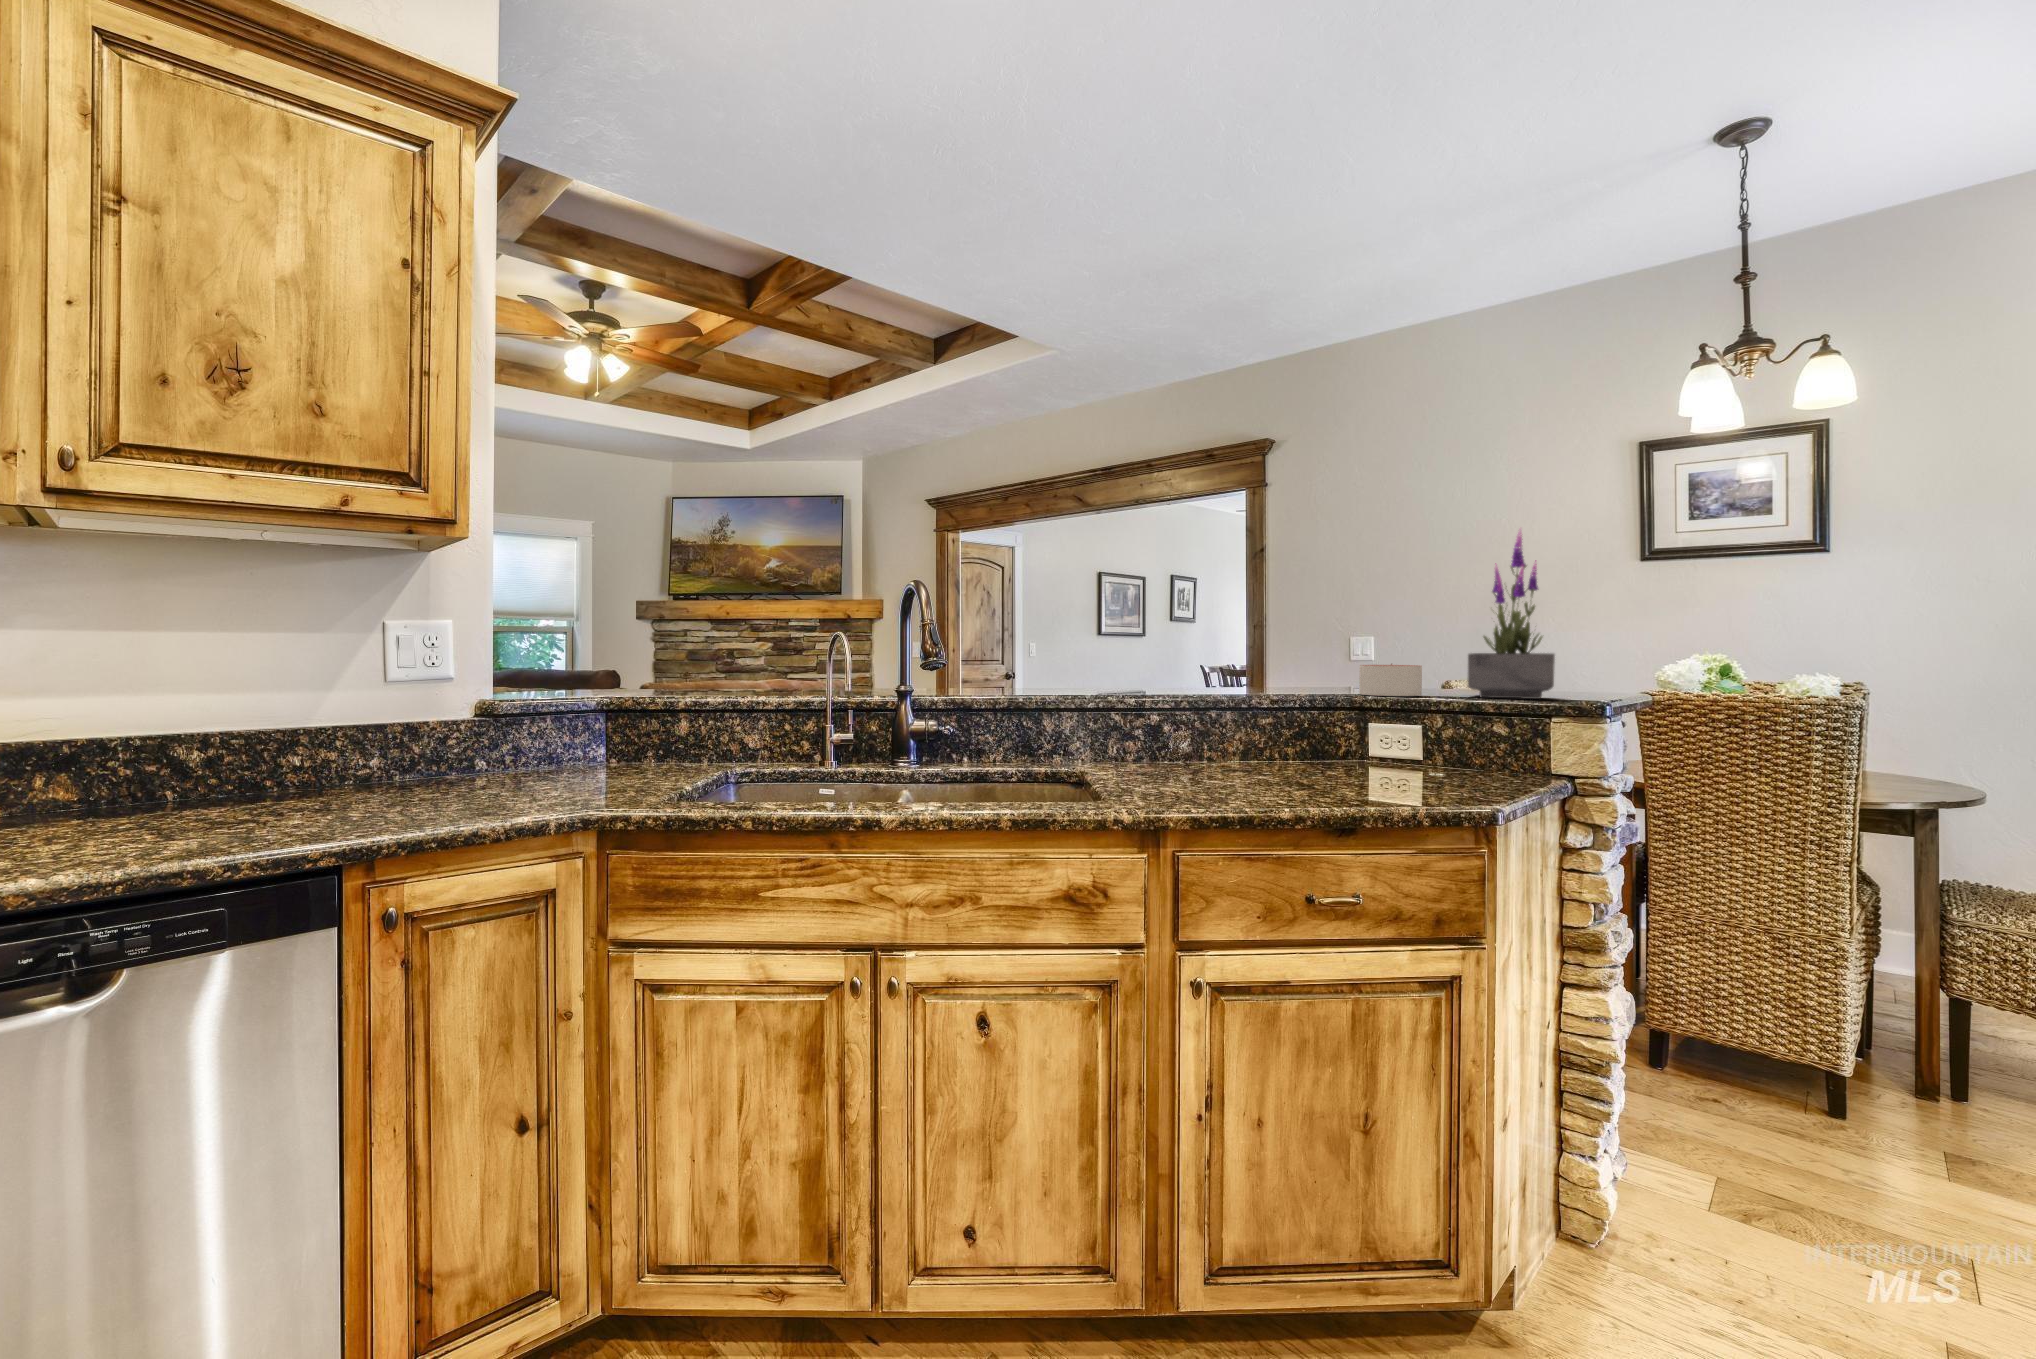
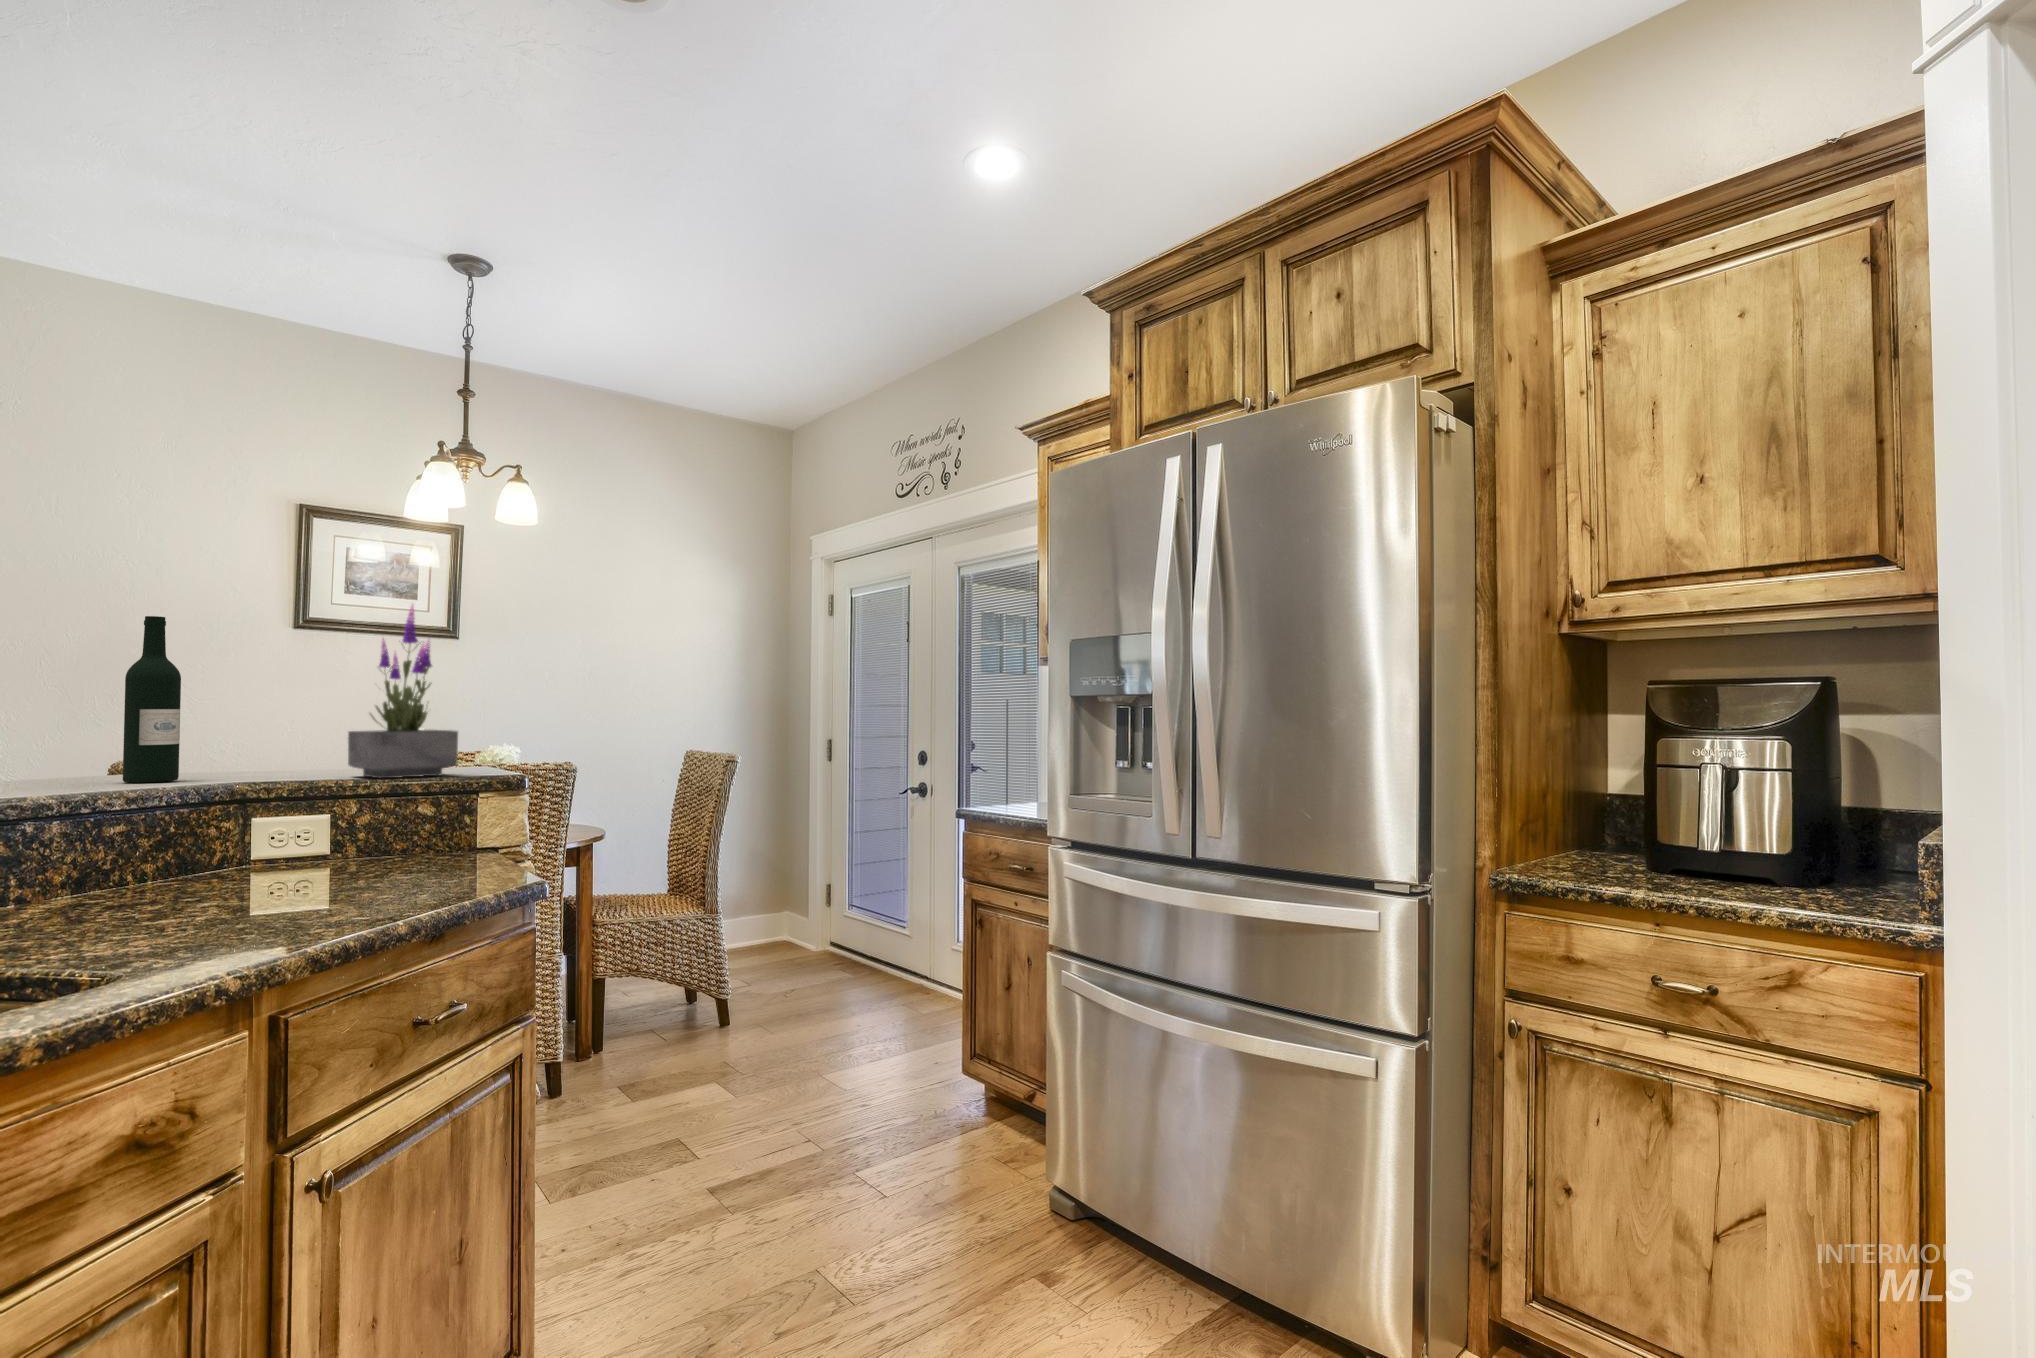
wine bottle: none [1327,561,1362,689] -> present [123,616,181,783]
candle: present [1359,663,1422,696] -> none [247,747,334,786]

